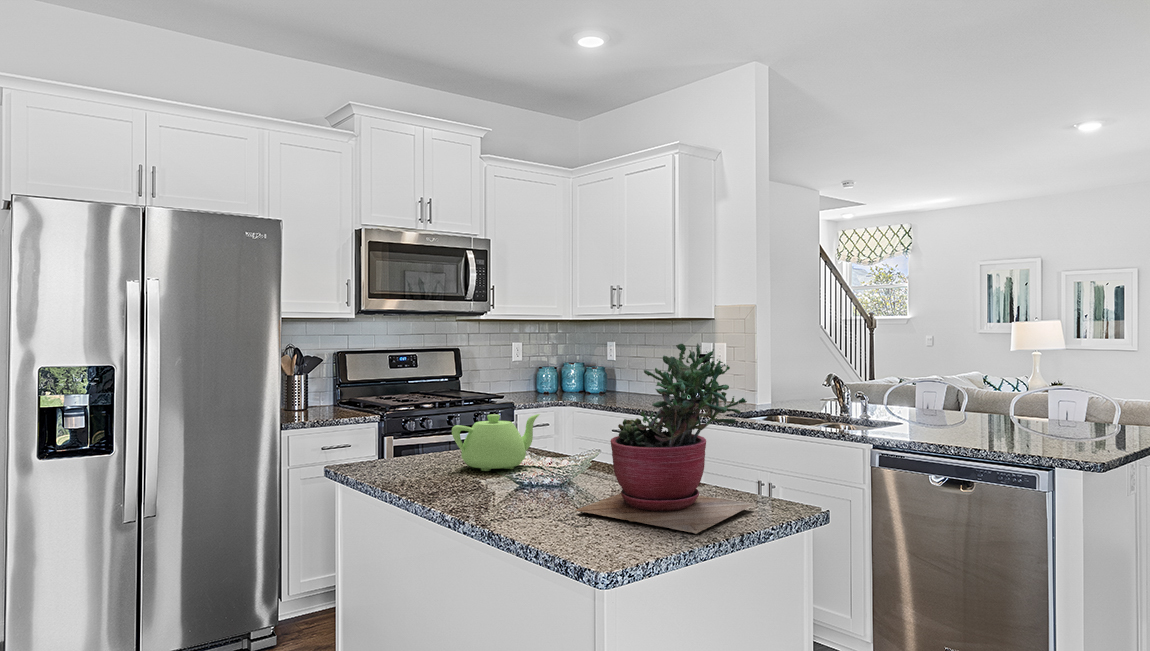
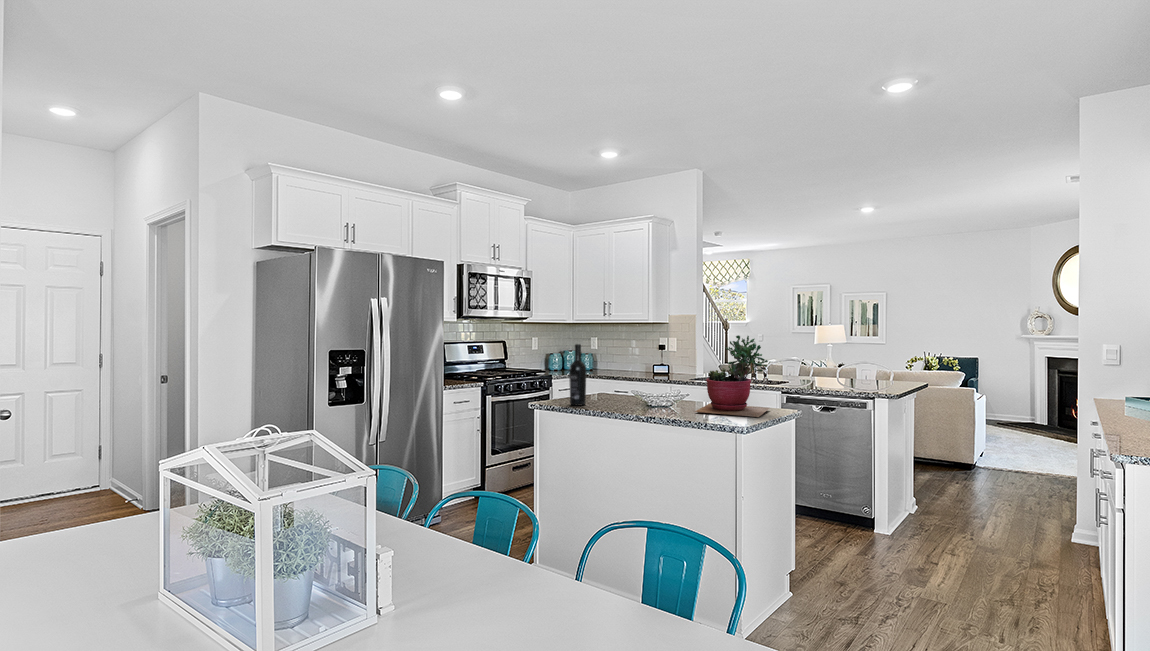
wine bottle: none [376,360,410,481] -> present [569,344,586,405]
teapot: present [452,414,540,471] -> none [599,373,638,401]

